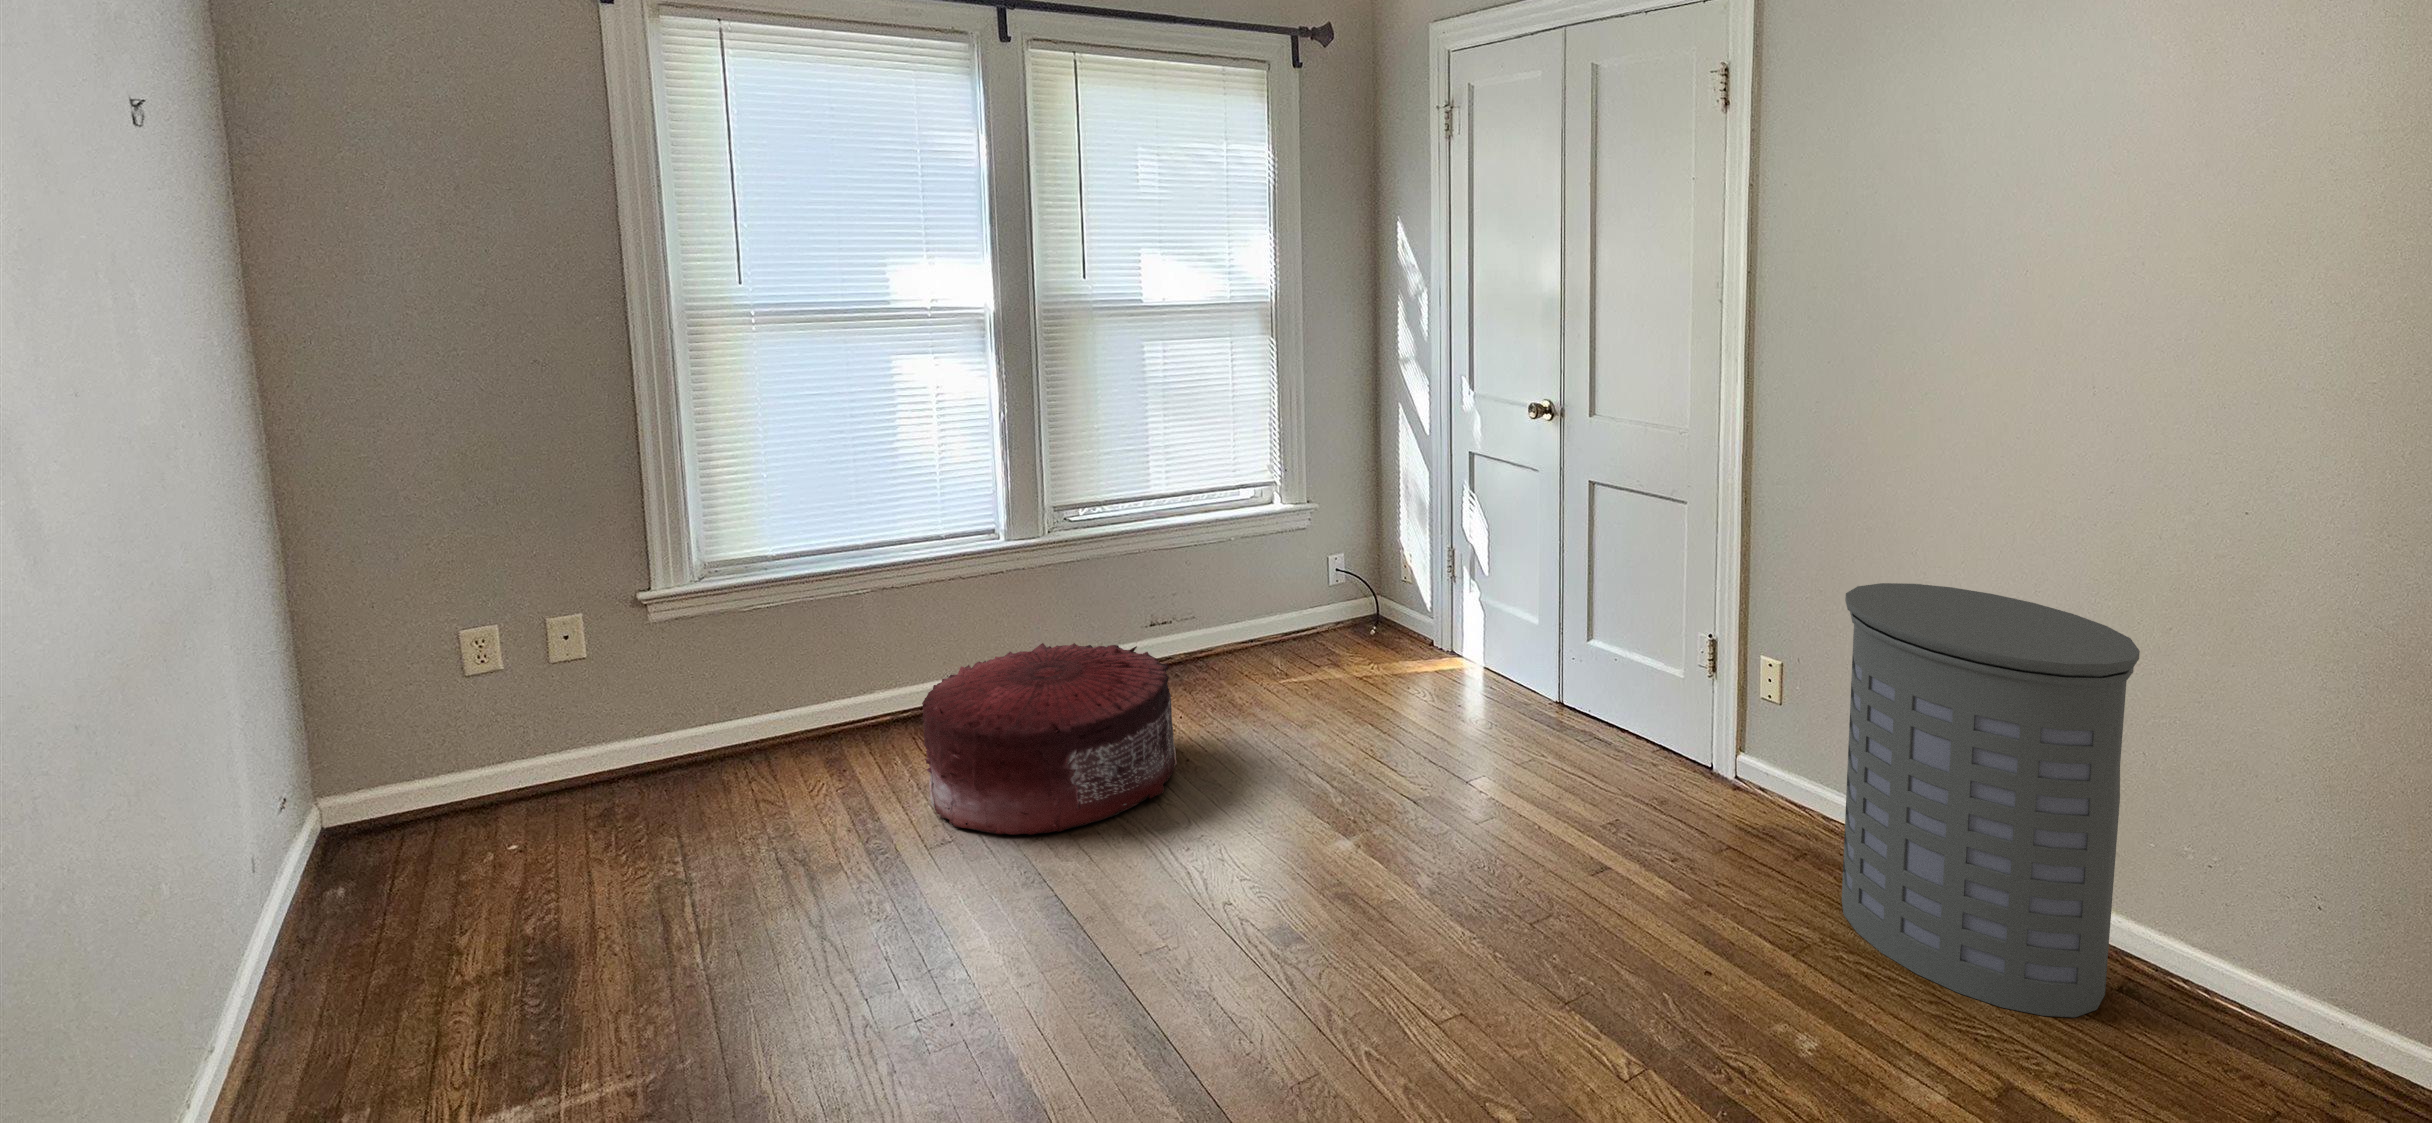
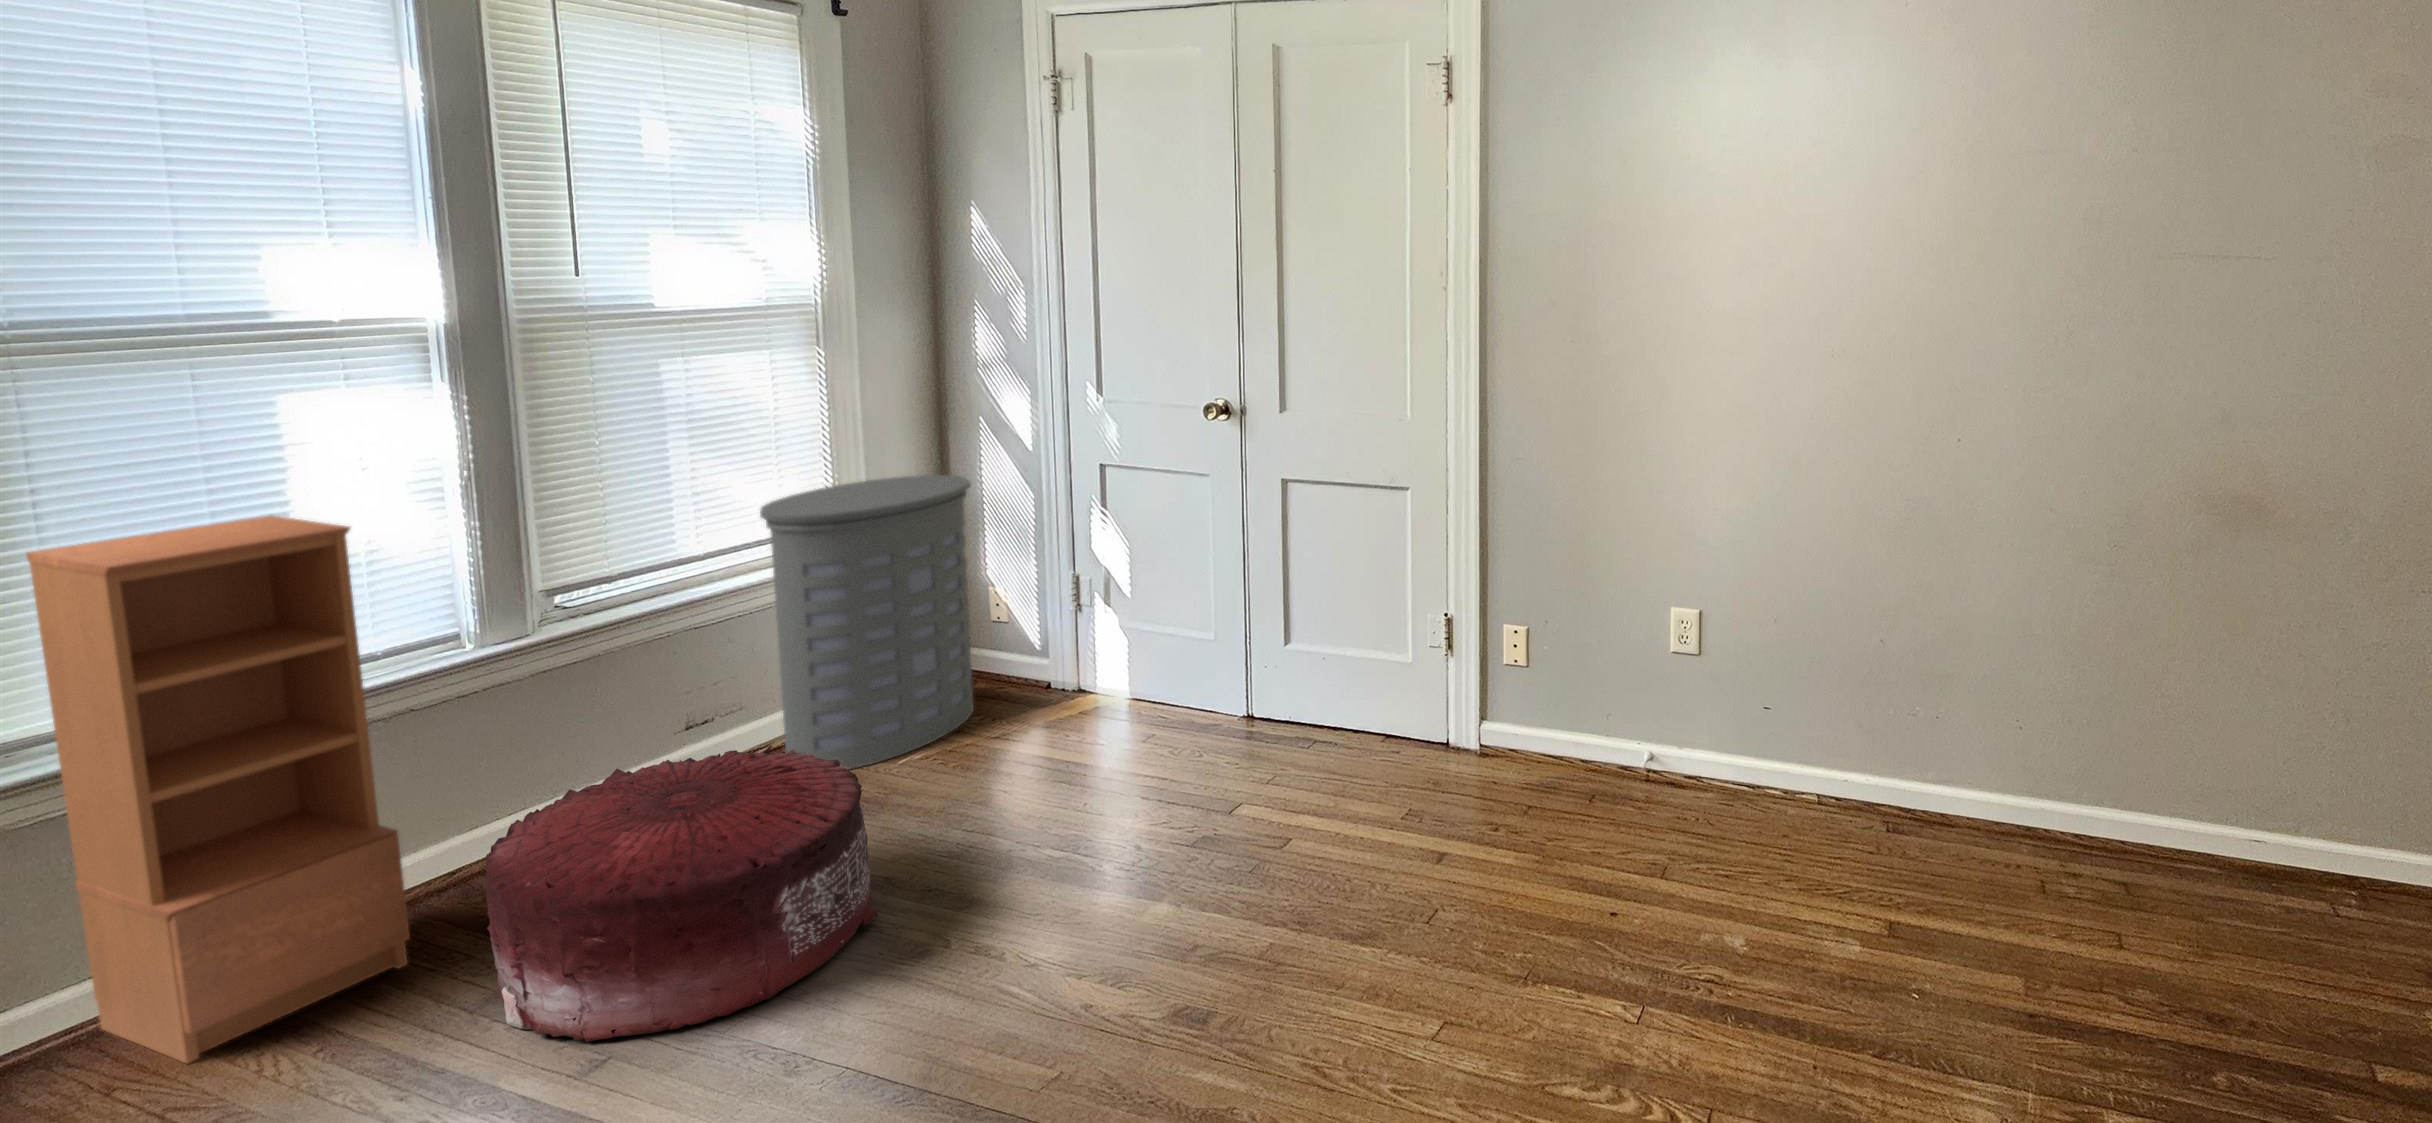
bookcase: none [757,438,922,778] -> present [26,515,410,1063]
laundry hamper: present [1842,583,2140,1018] -> present [760,475,973,769]

